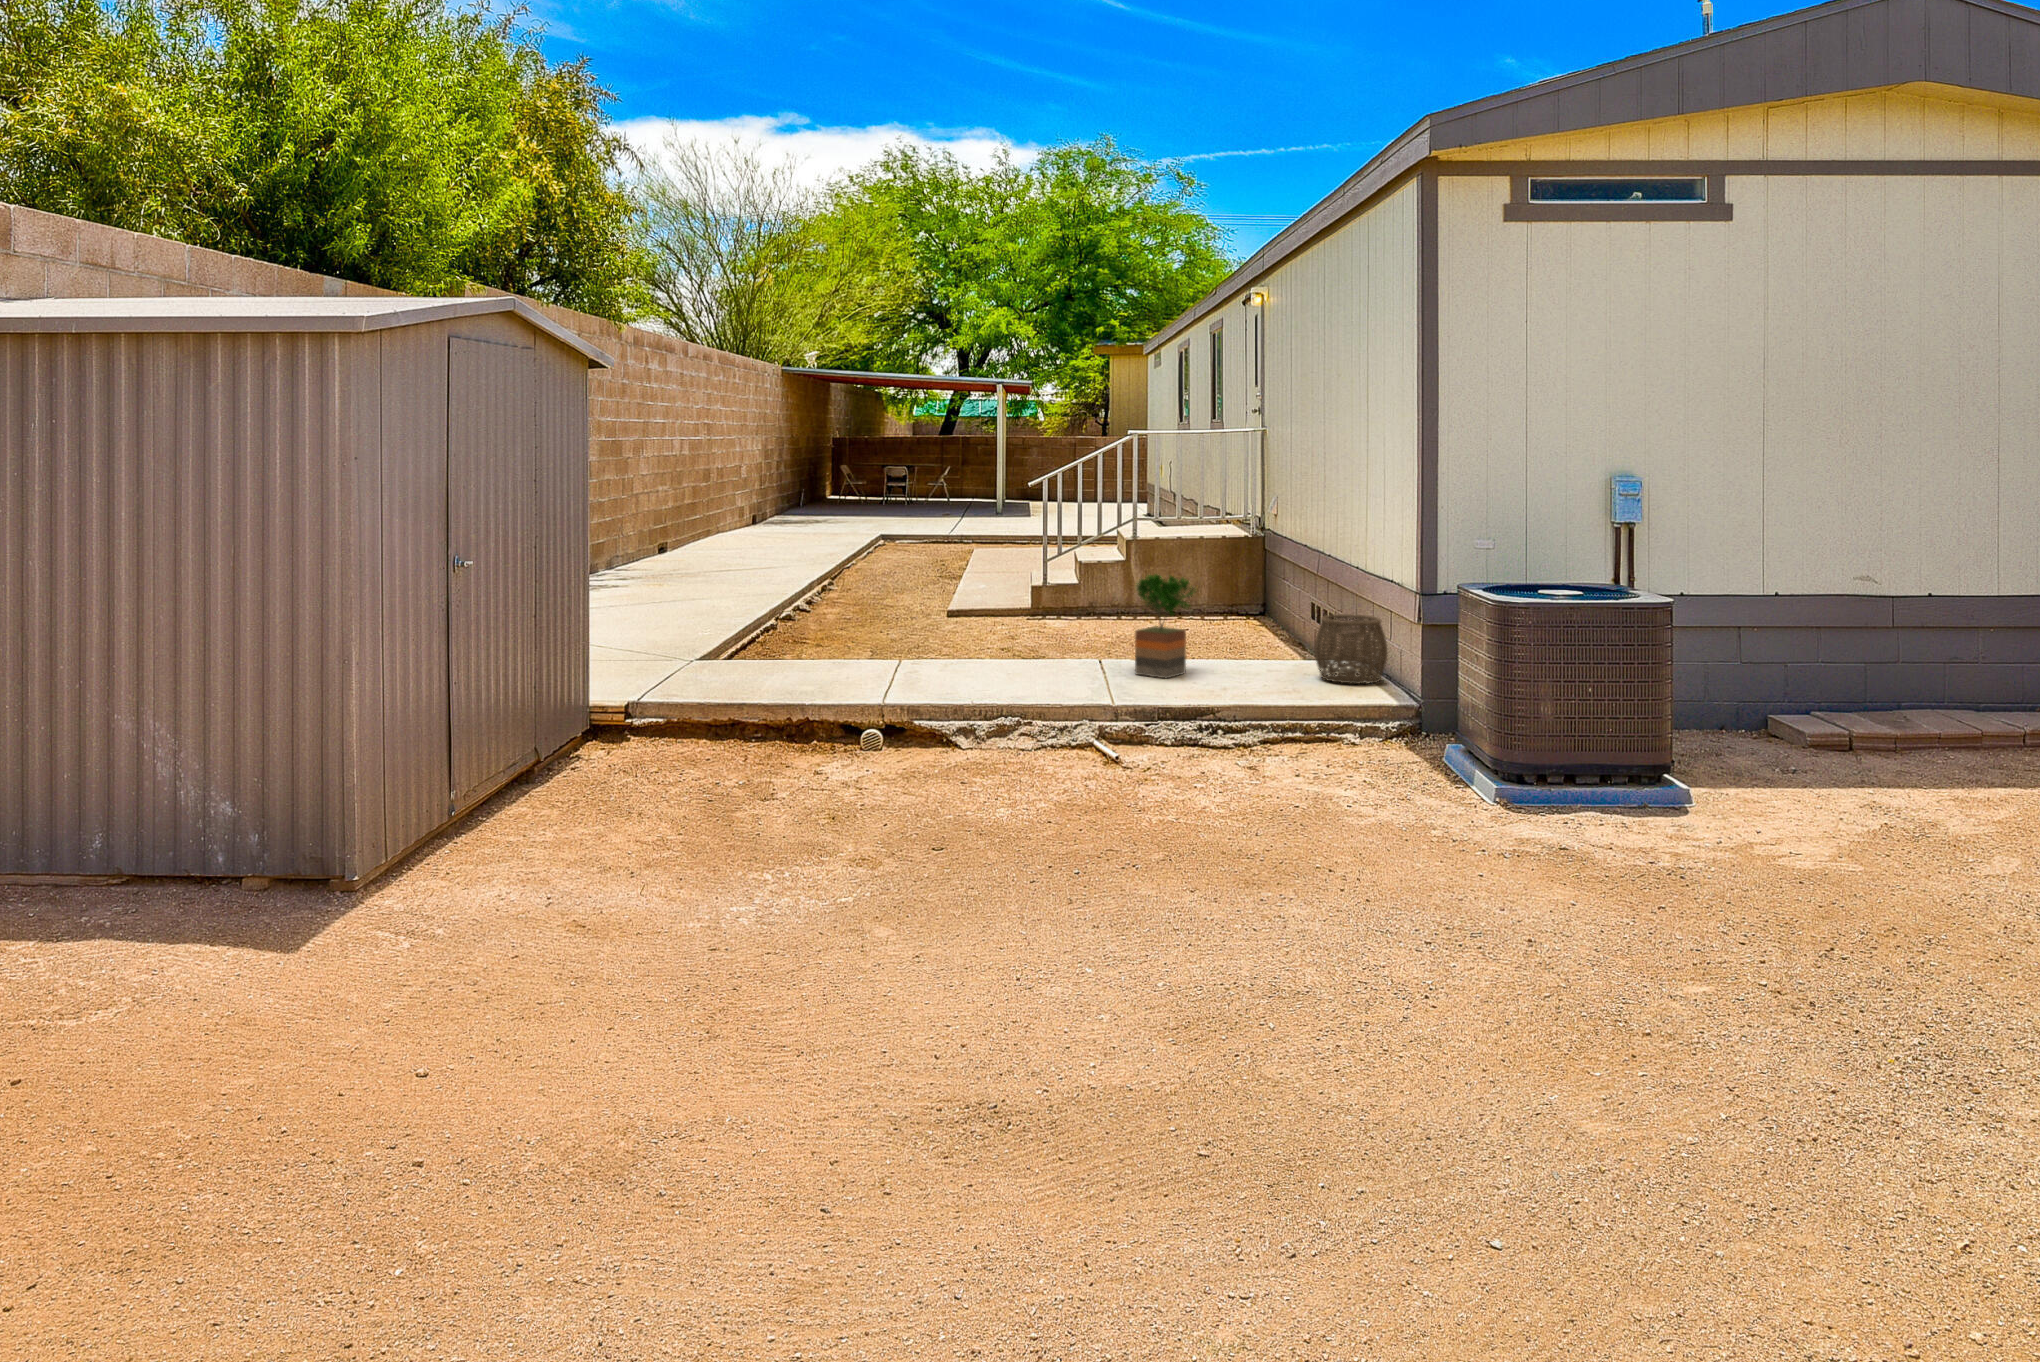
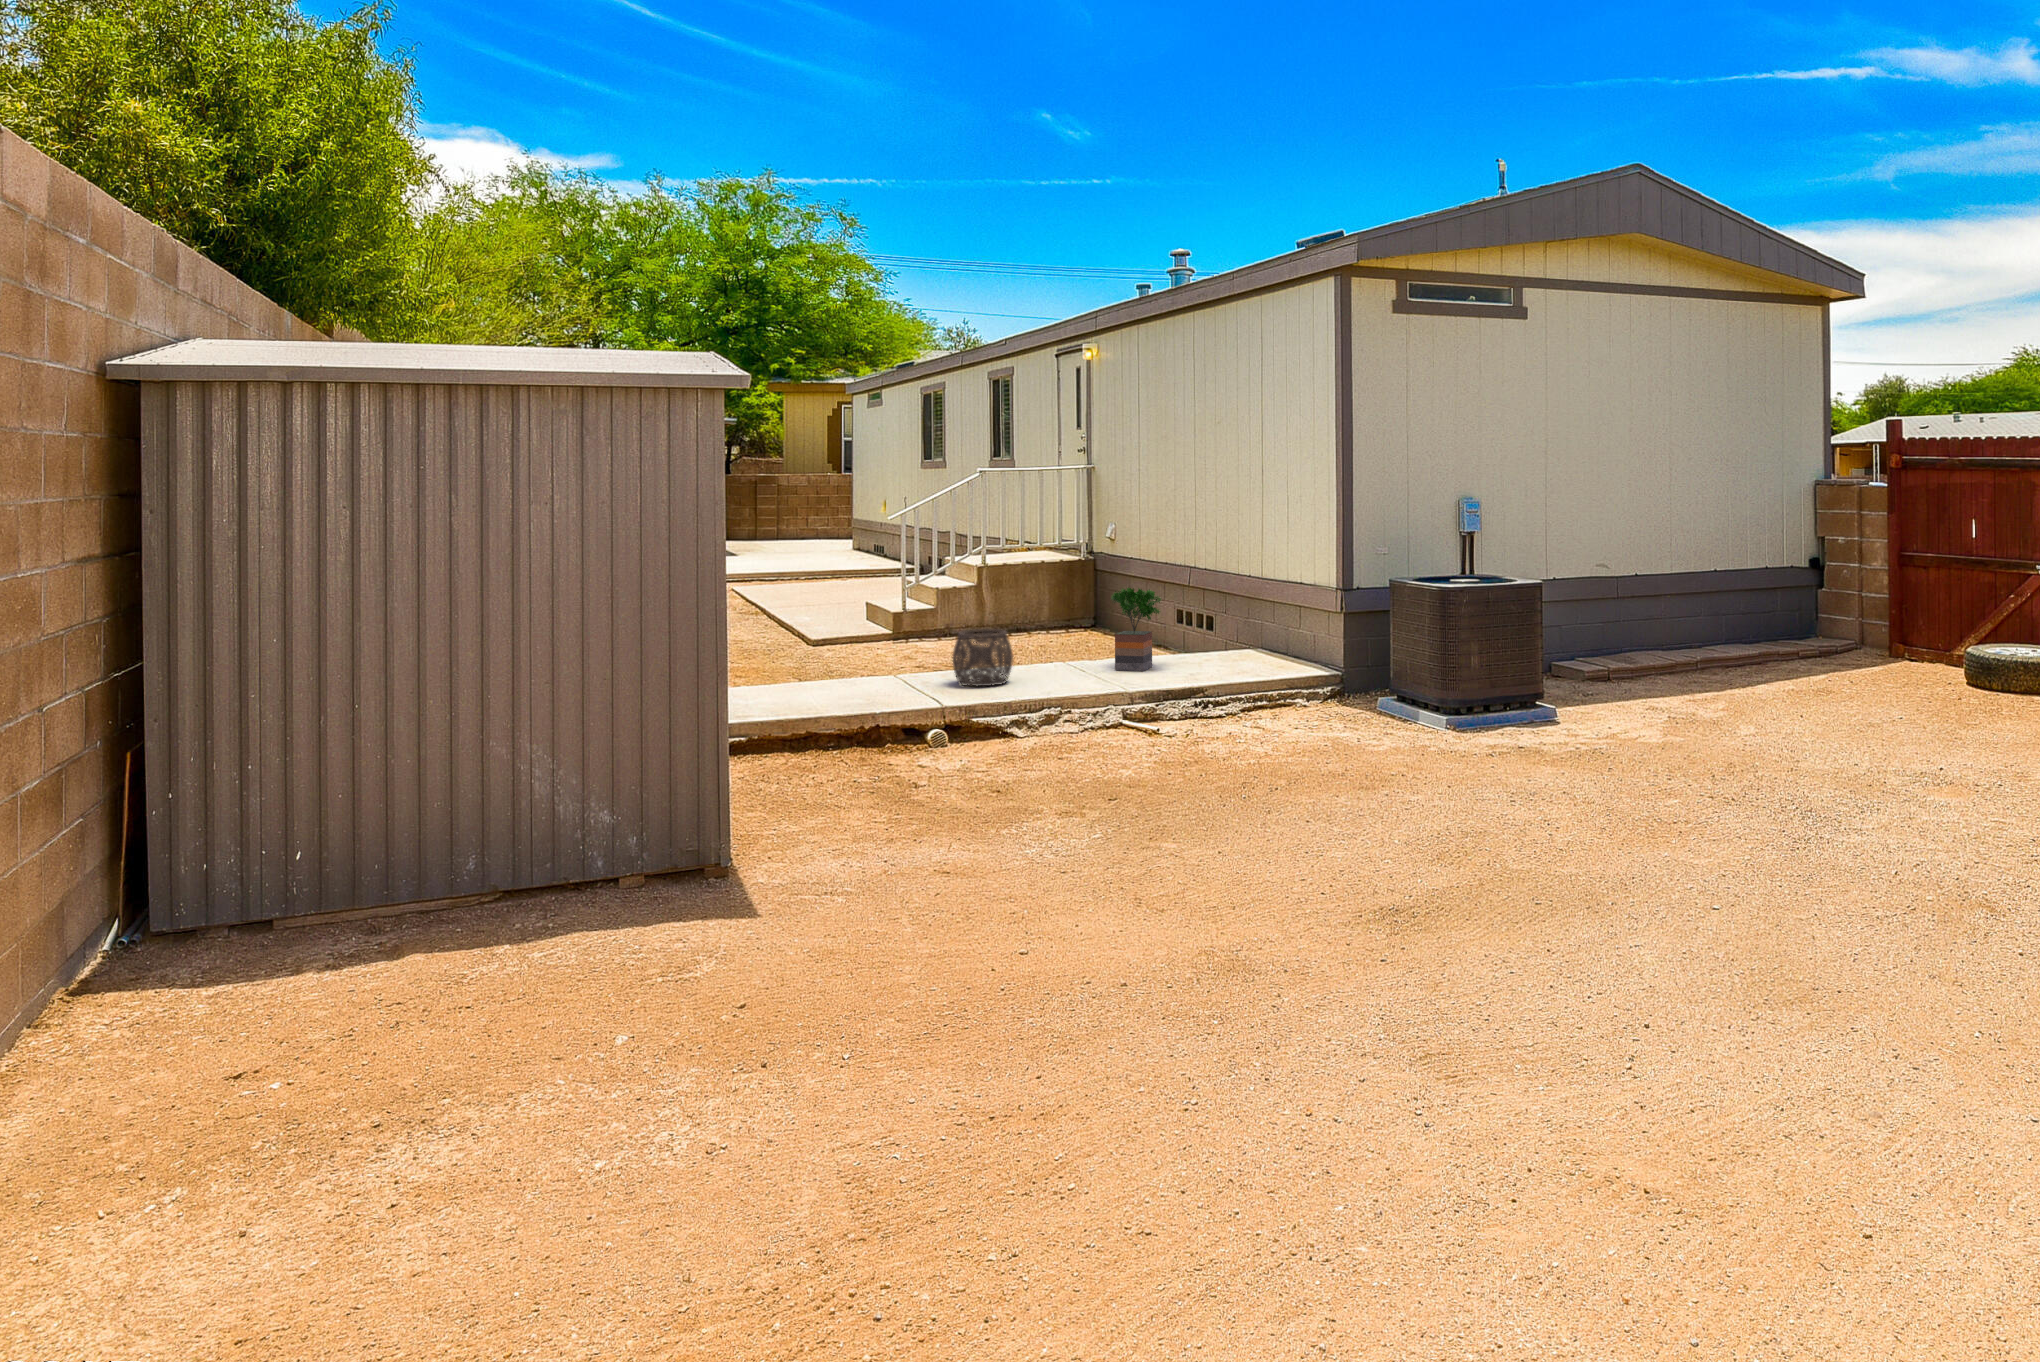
woven basket: present [1315,614,1388,684] -> present [953,629,1013,686]

